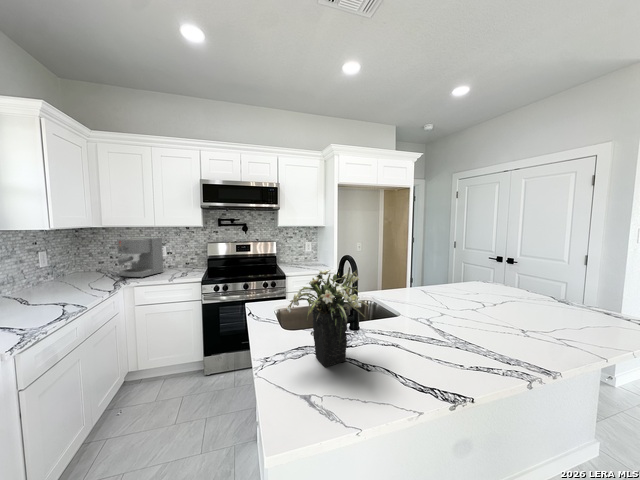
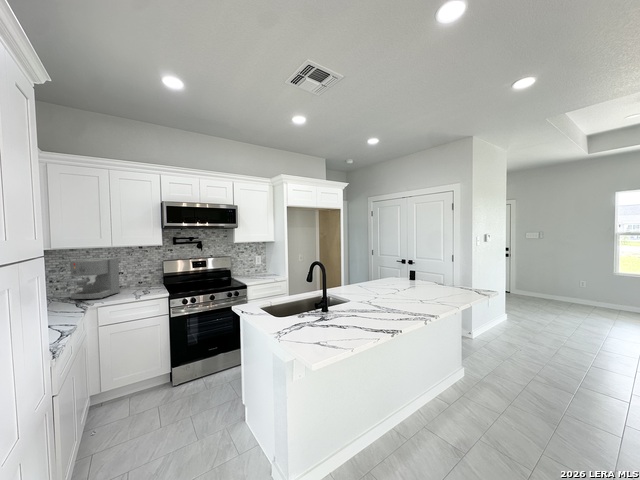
flower arrangement: present [285,267,368,367] -> none [295,267,347,330]

